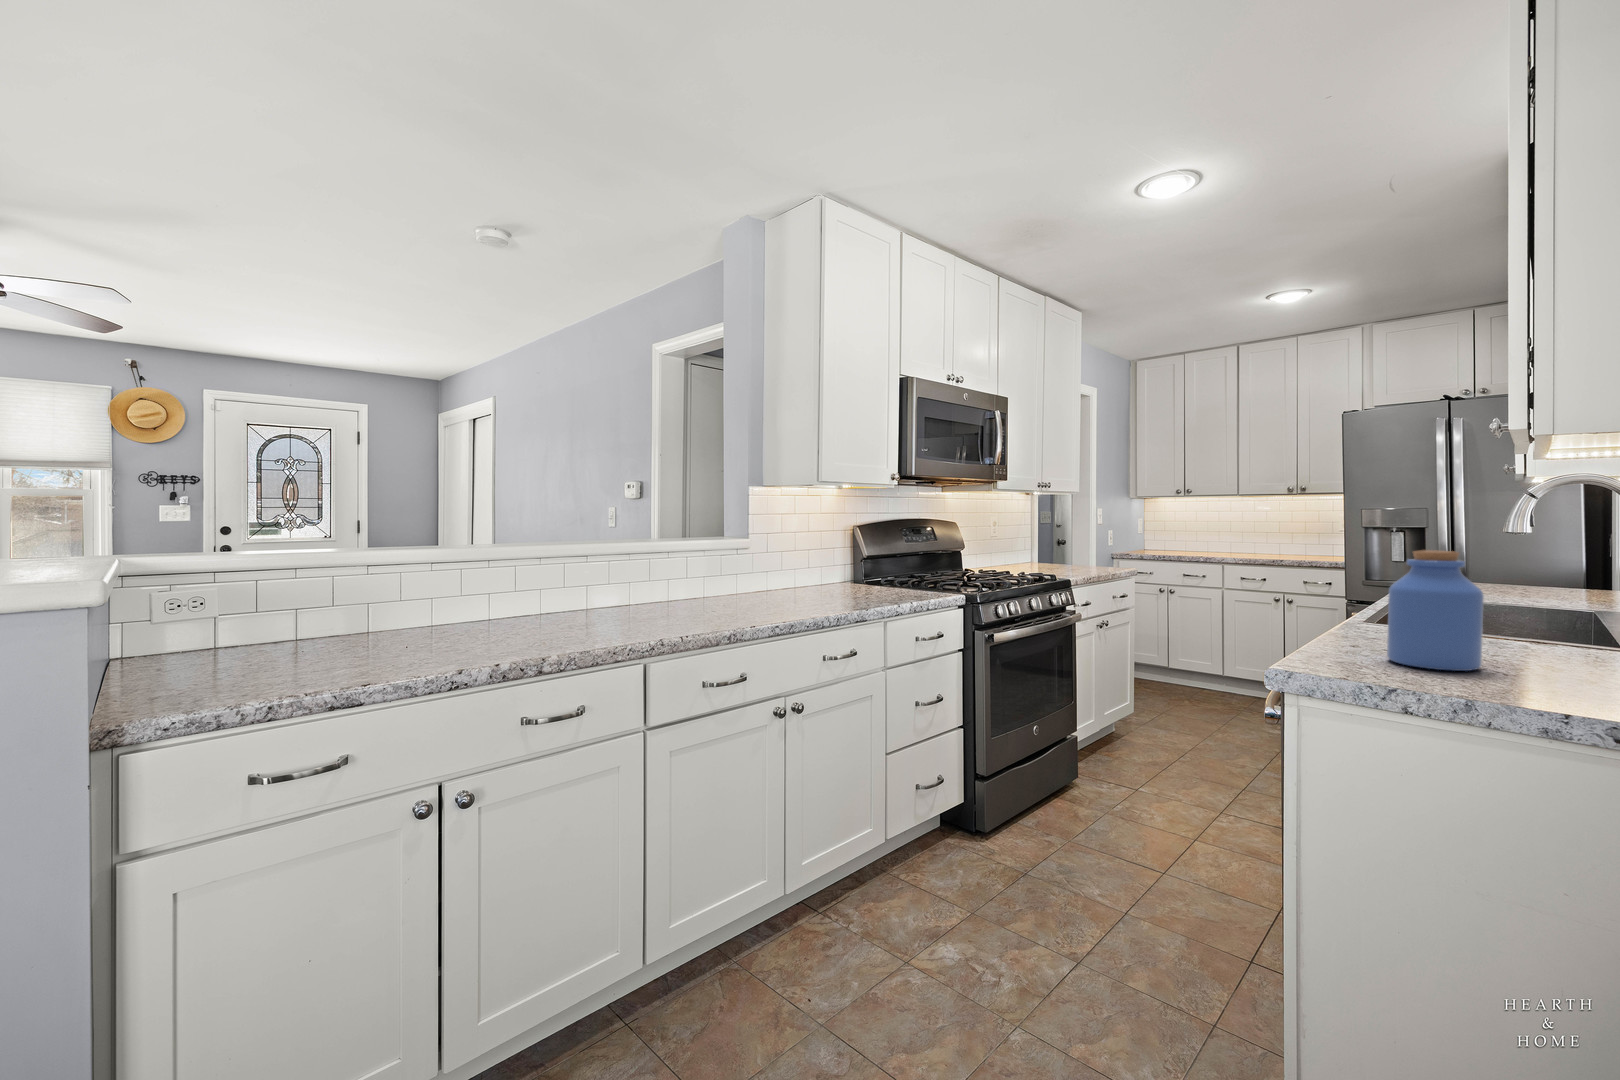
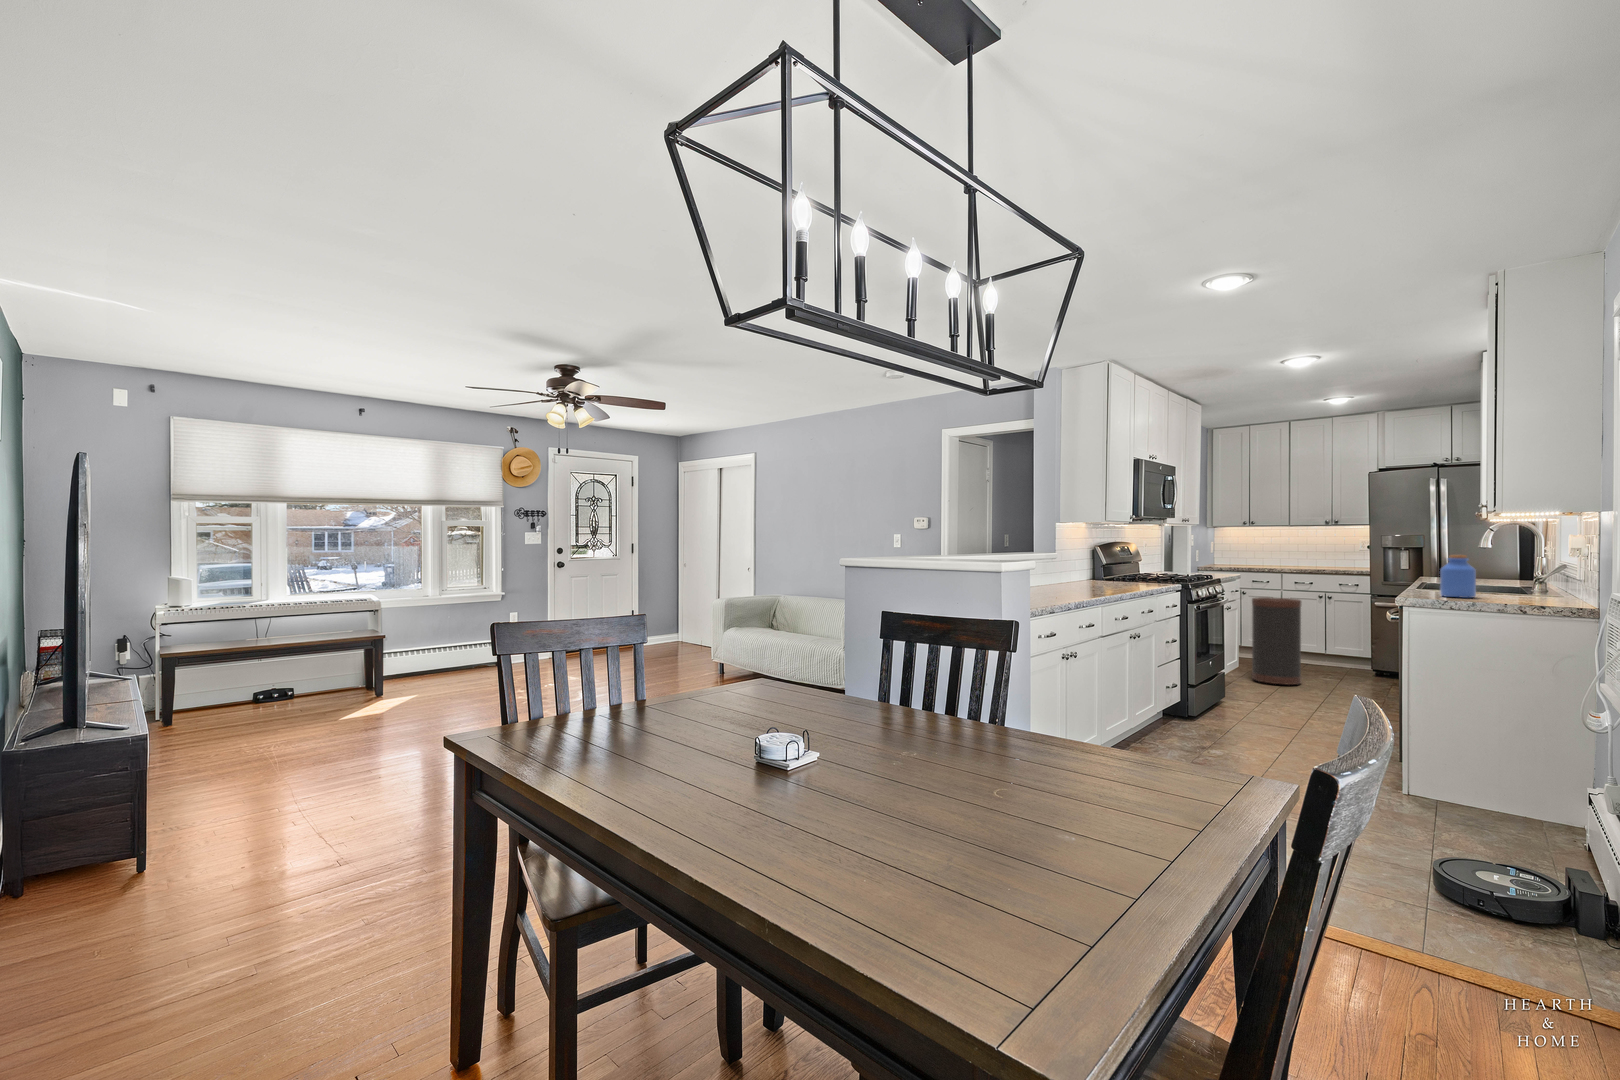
trash can: none [1148,605,1224,747] -> present [1252,597,1301,685]

